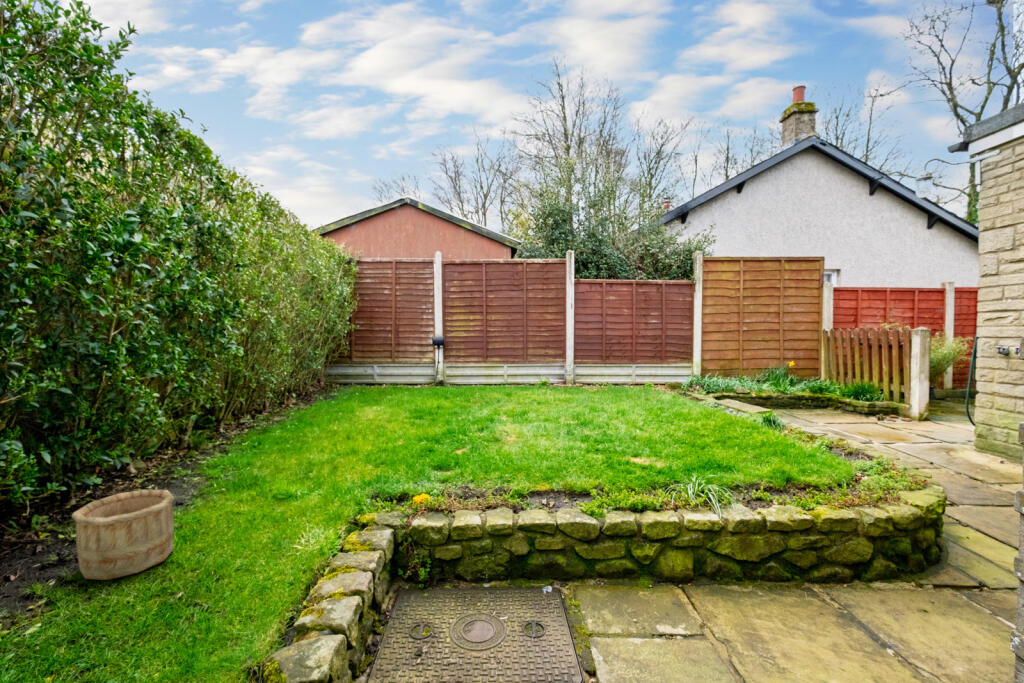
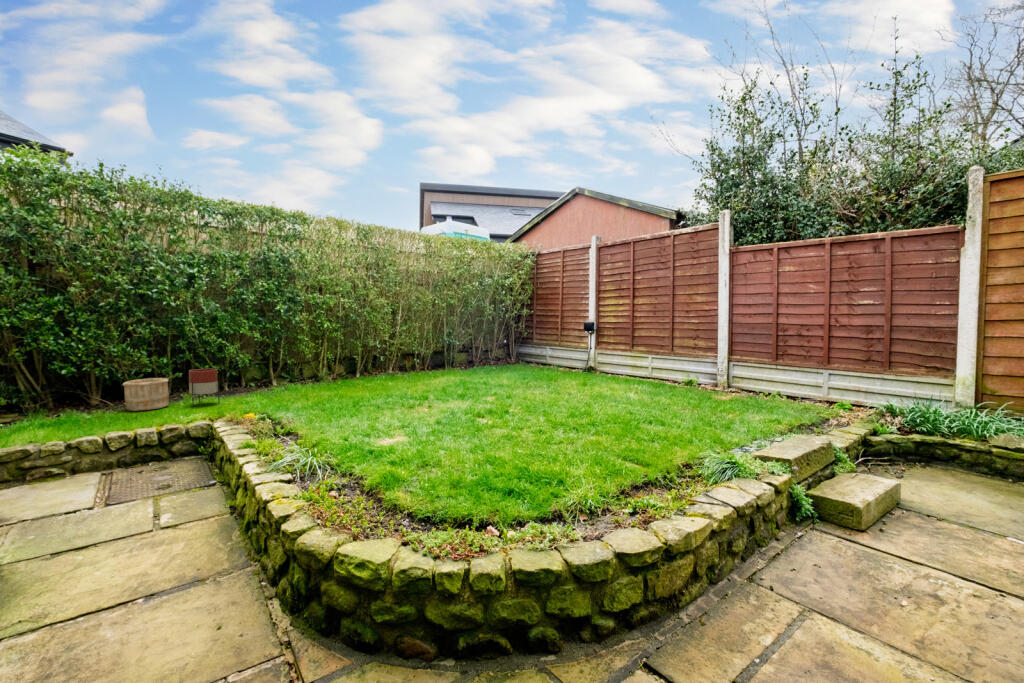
planter: none [198,449,251,527] -> present [189,369,220,407]

